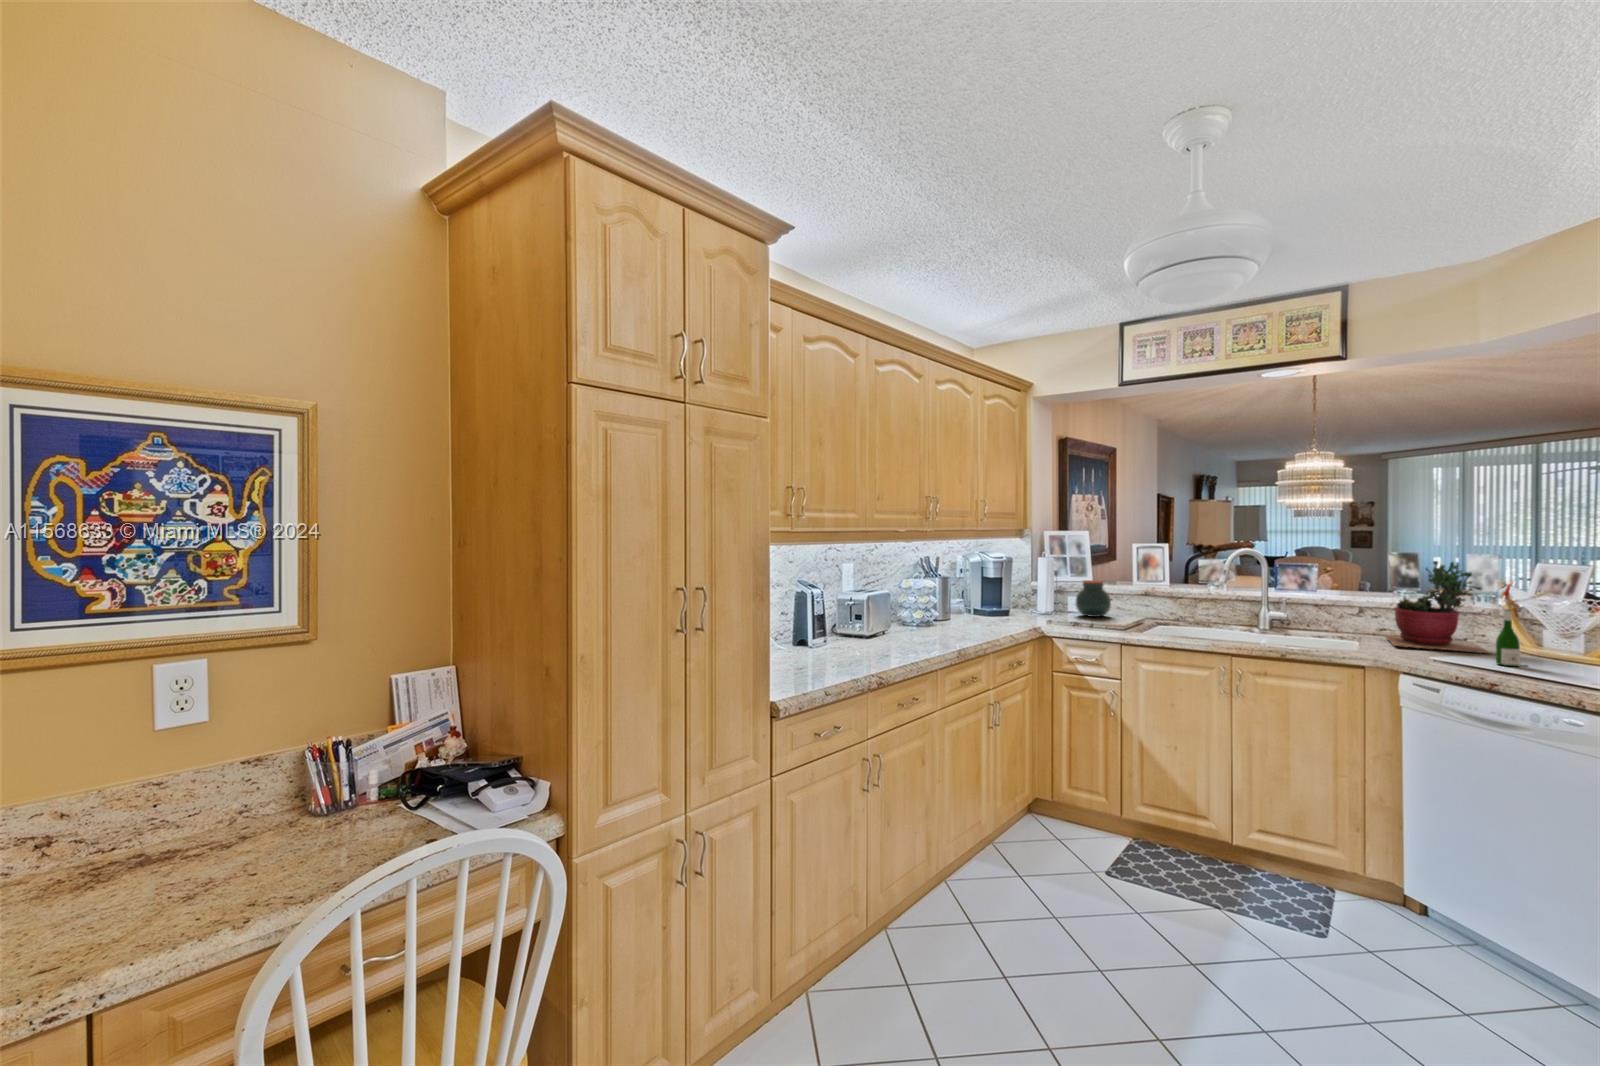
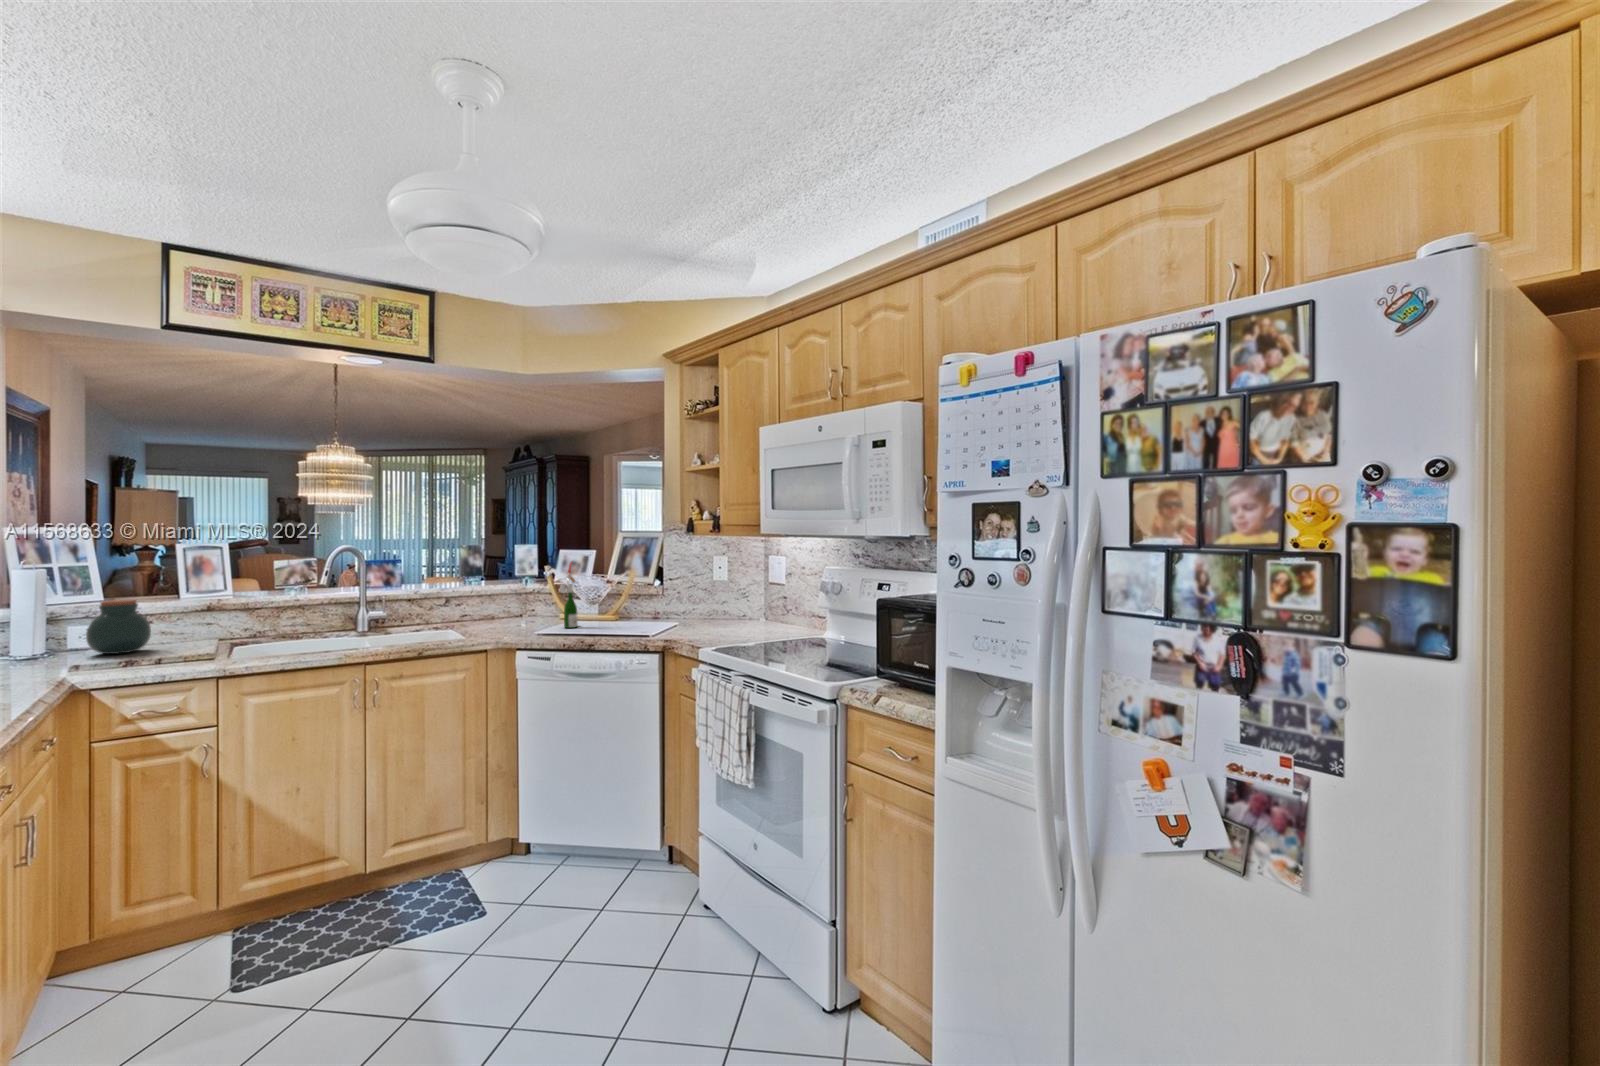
succulent plant: present [1384,561,1488,653] -> none [469,550,550,627]

